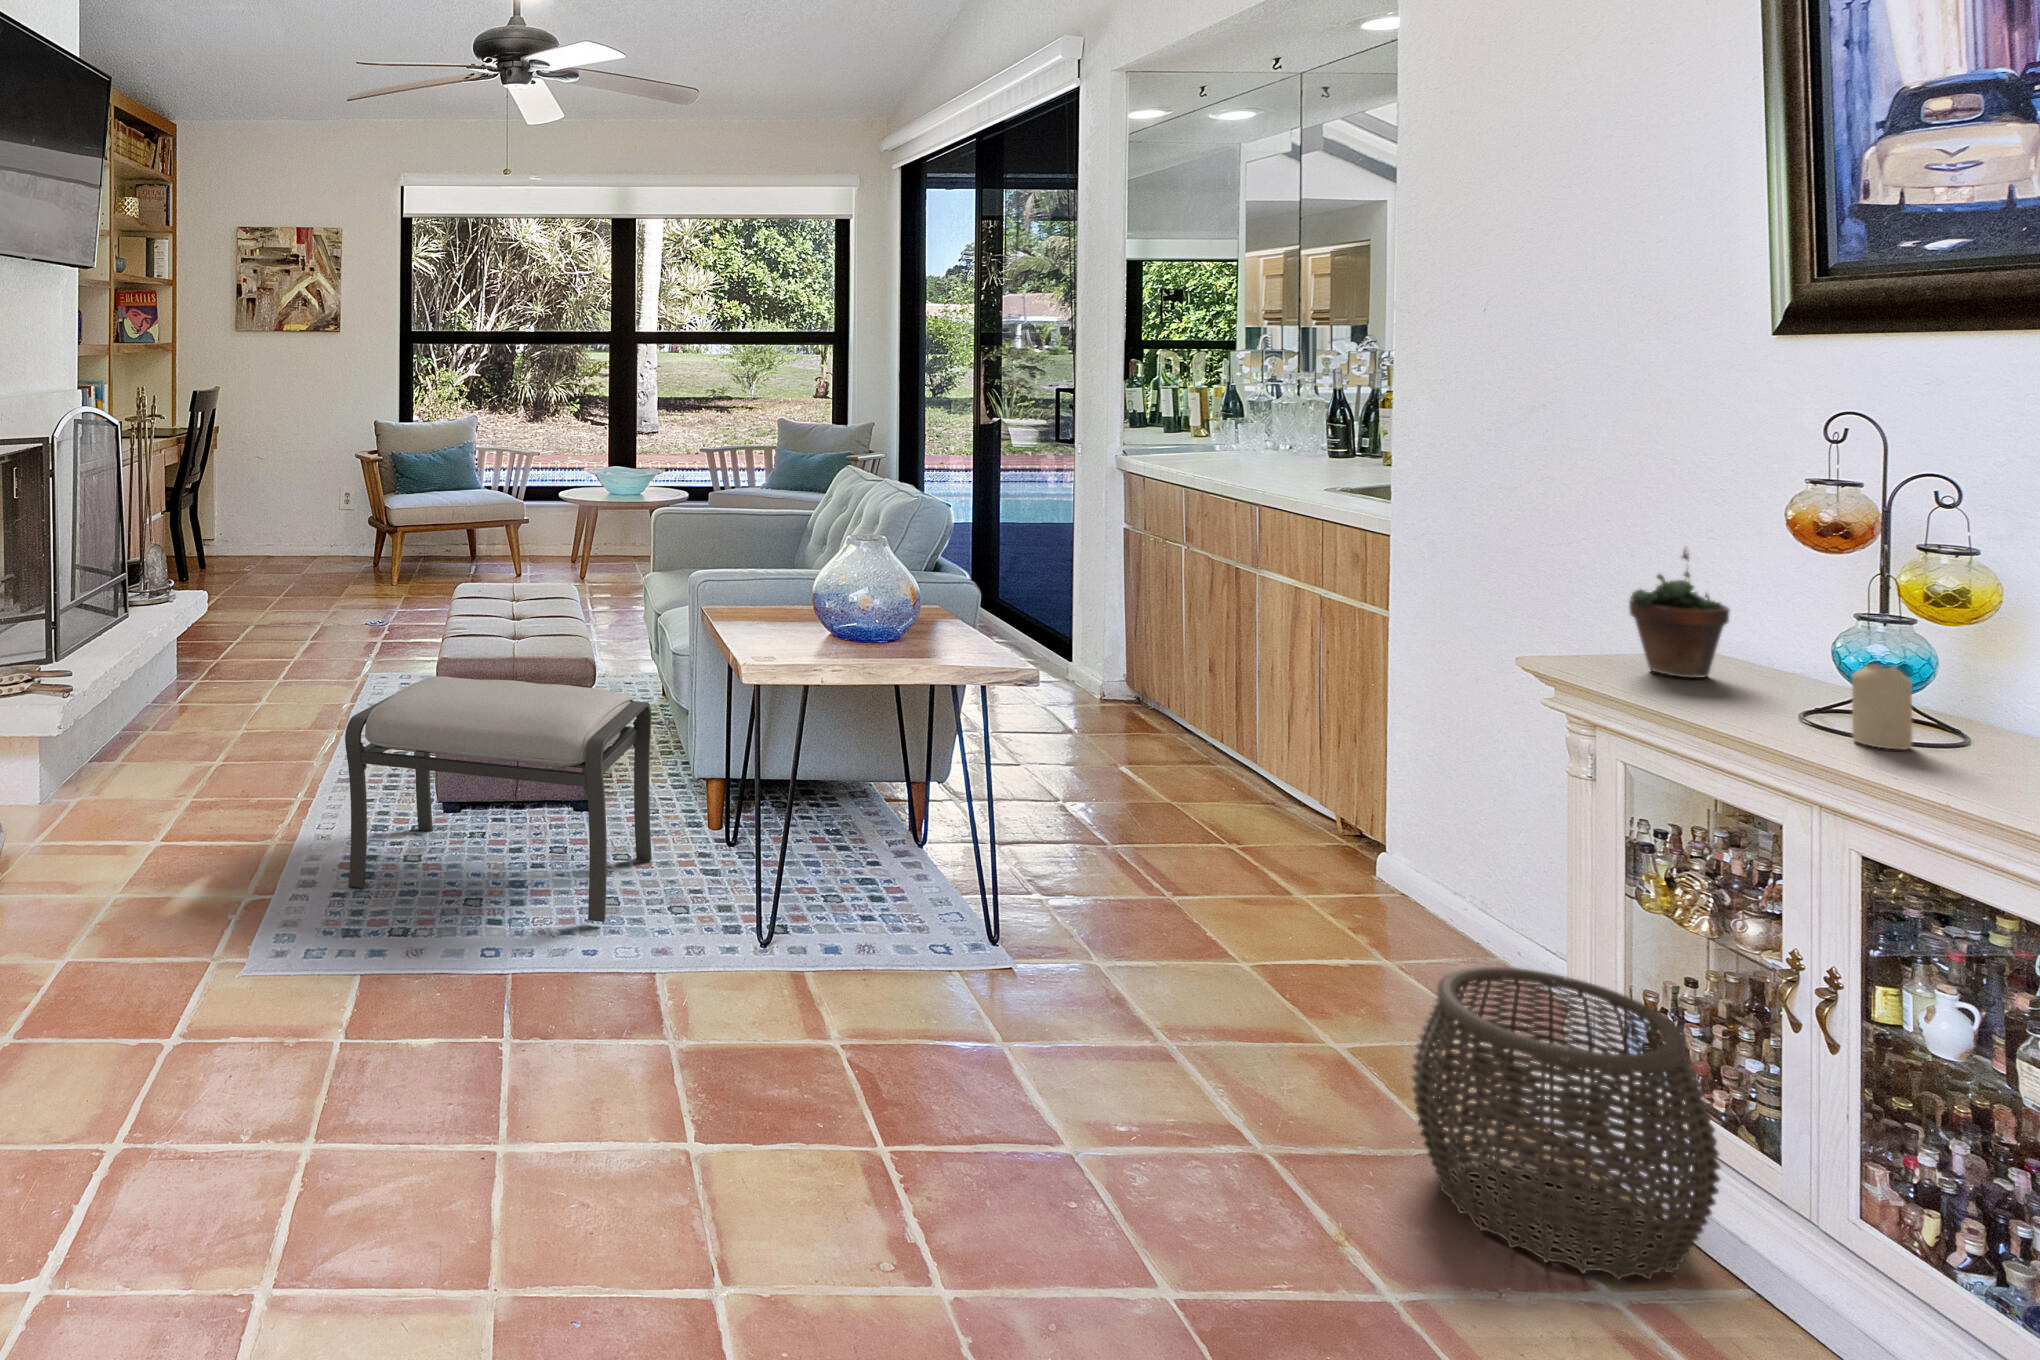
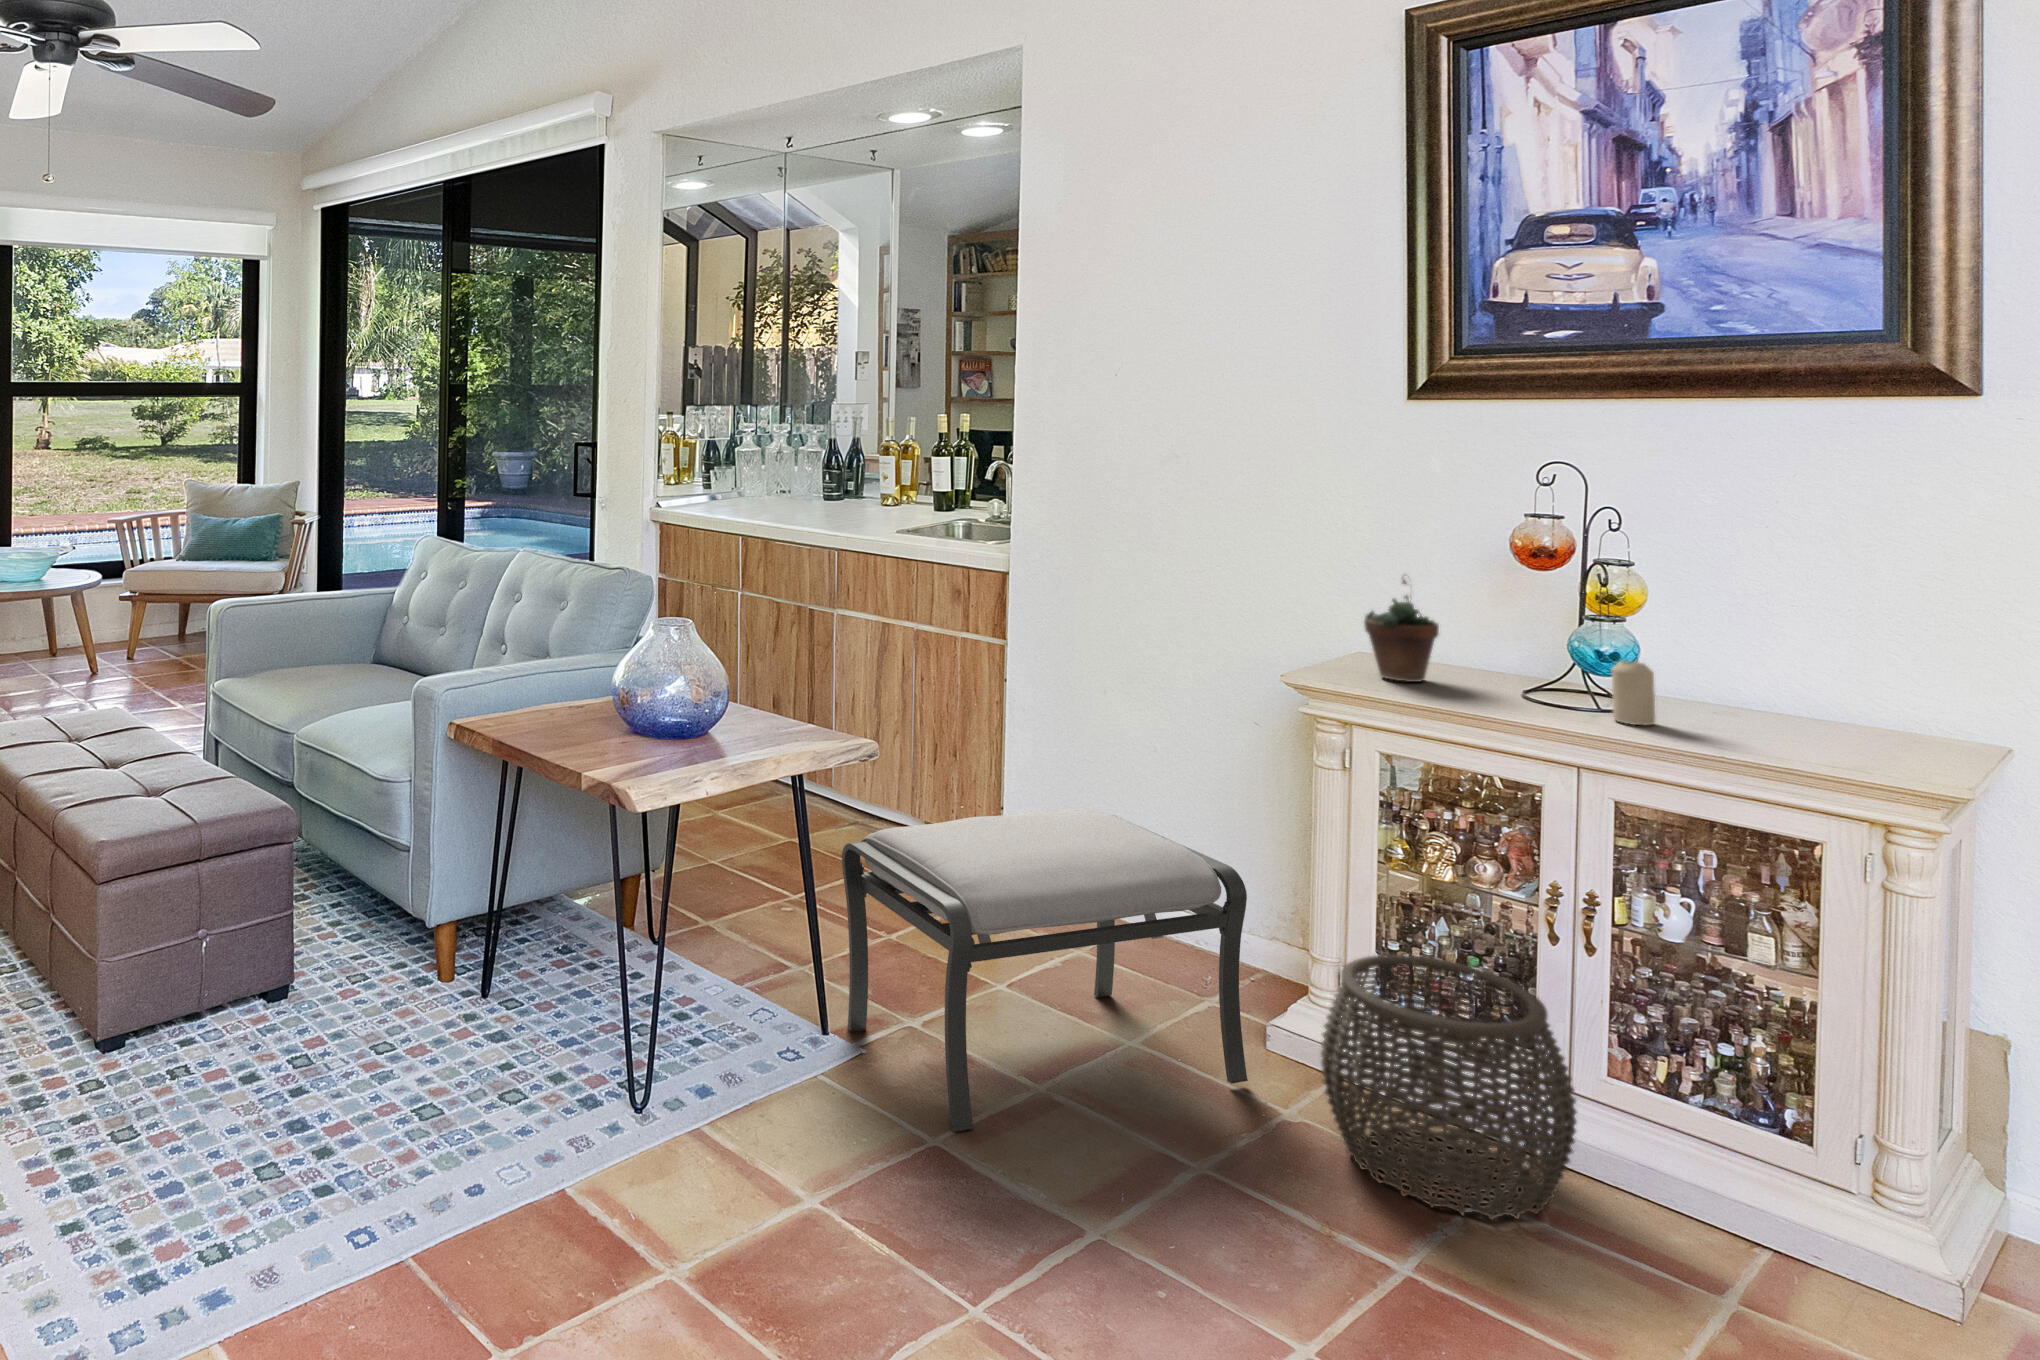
ottoman: present [345,676,652,922] -> present [842,809,1248,1132]

